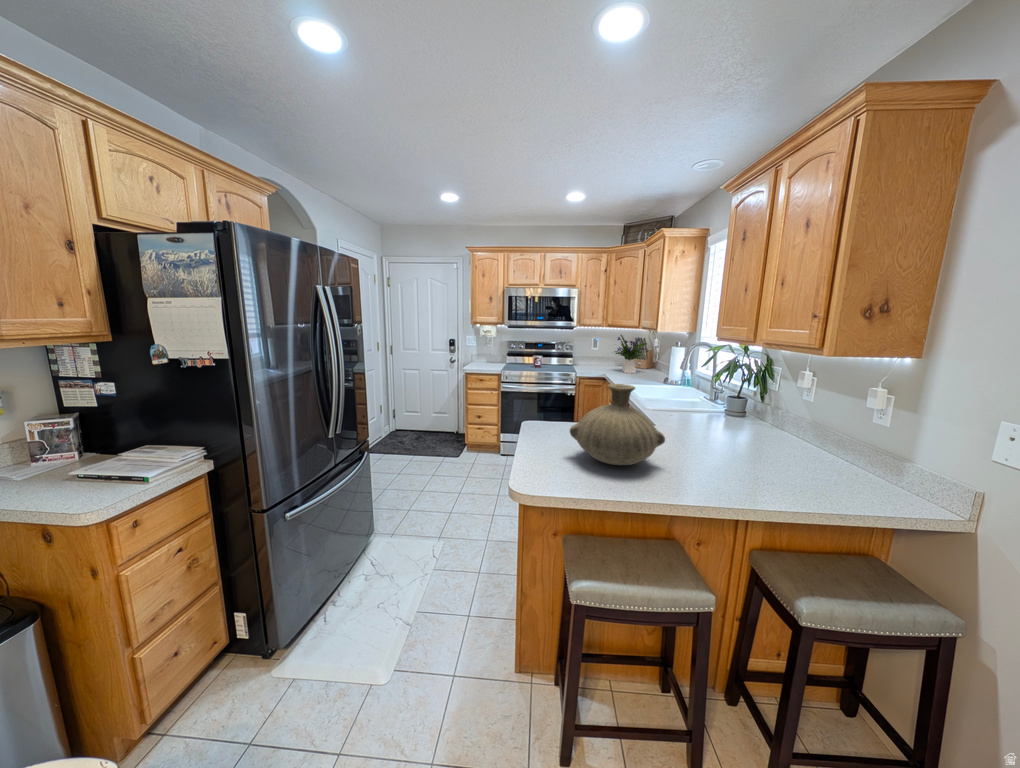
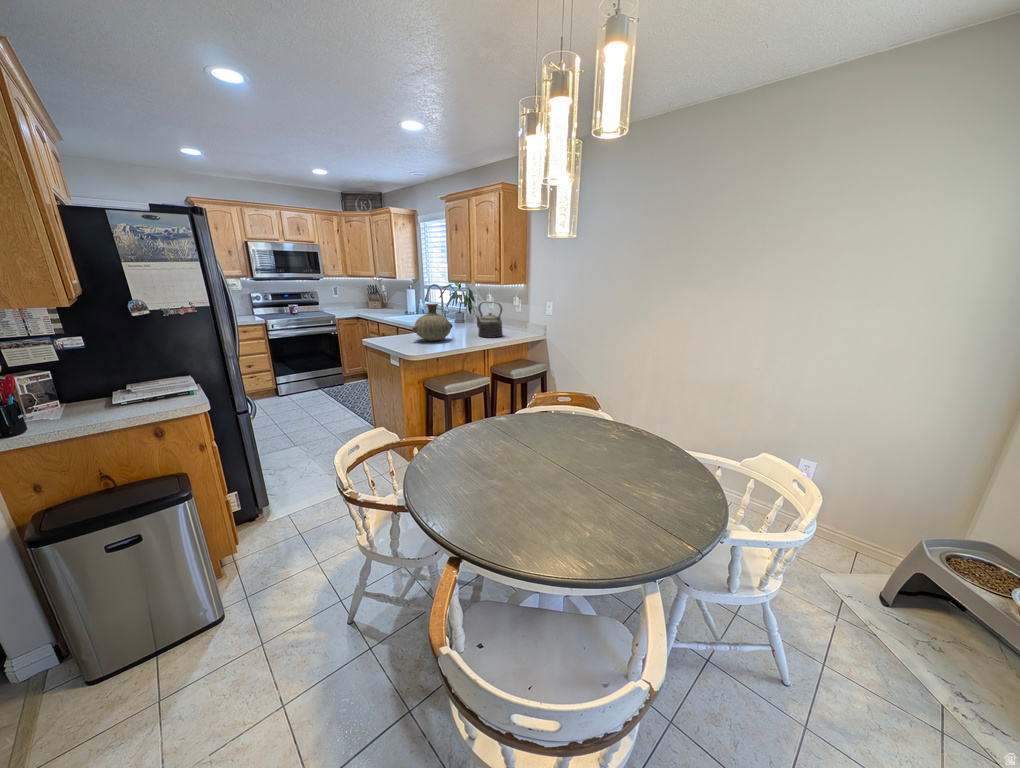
flower arrangement: present [615,335,646,373] -> none [358,282,386,312]
kettle: none [738,396,828,500] -> present [475,302,503,338]

